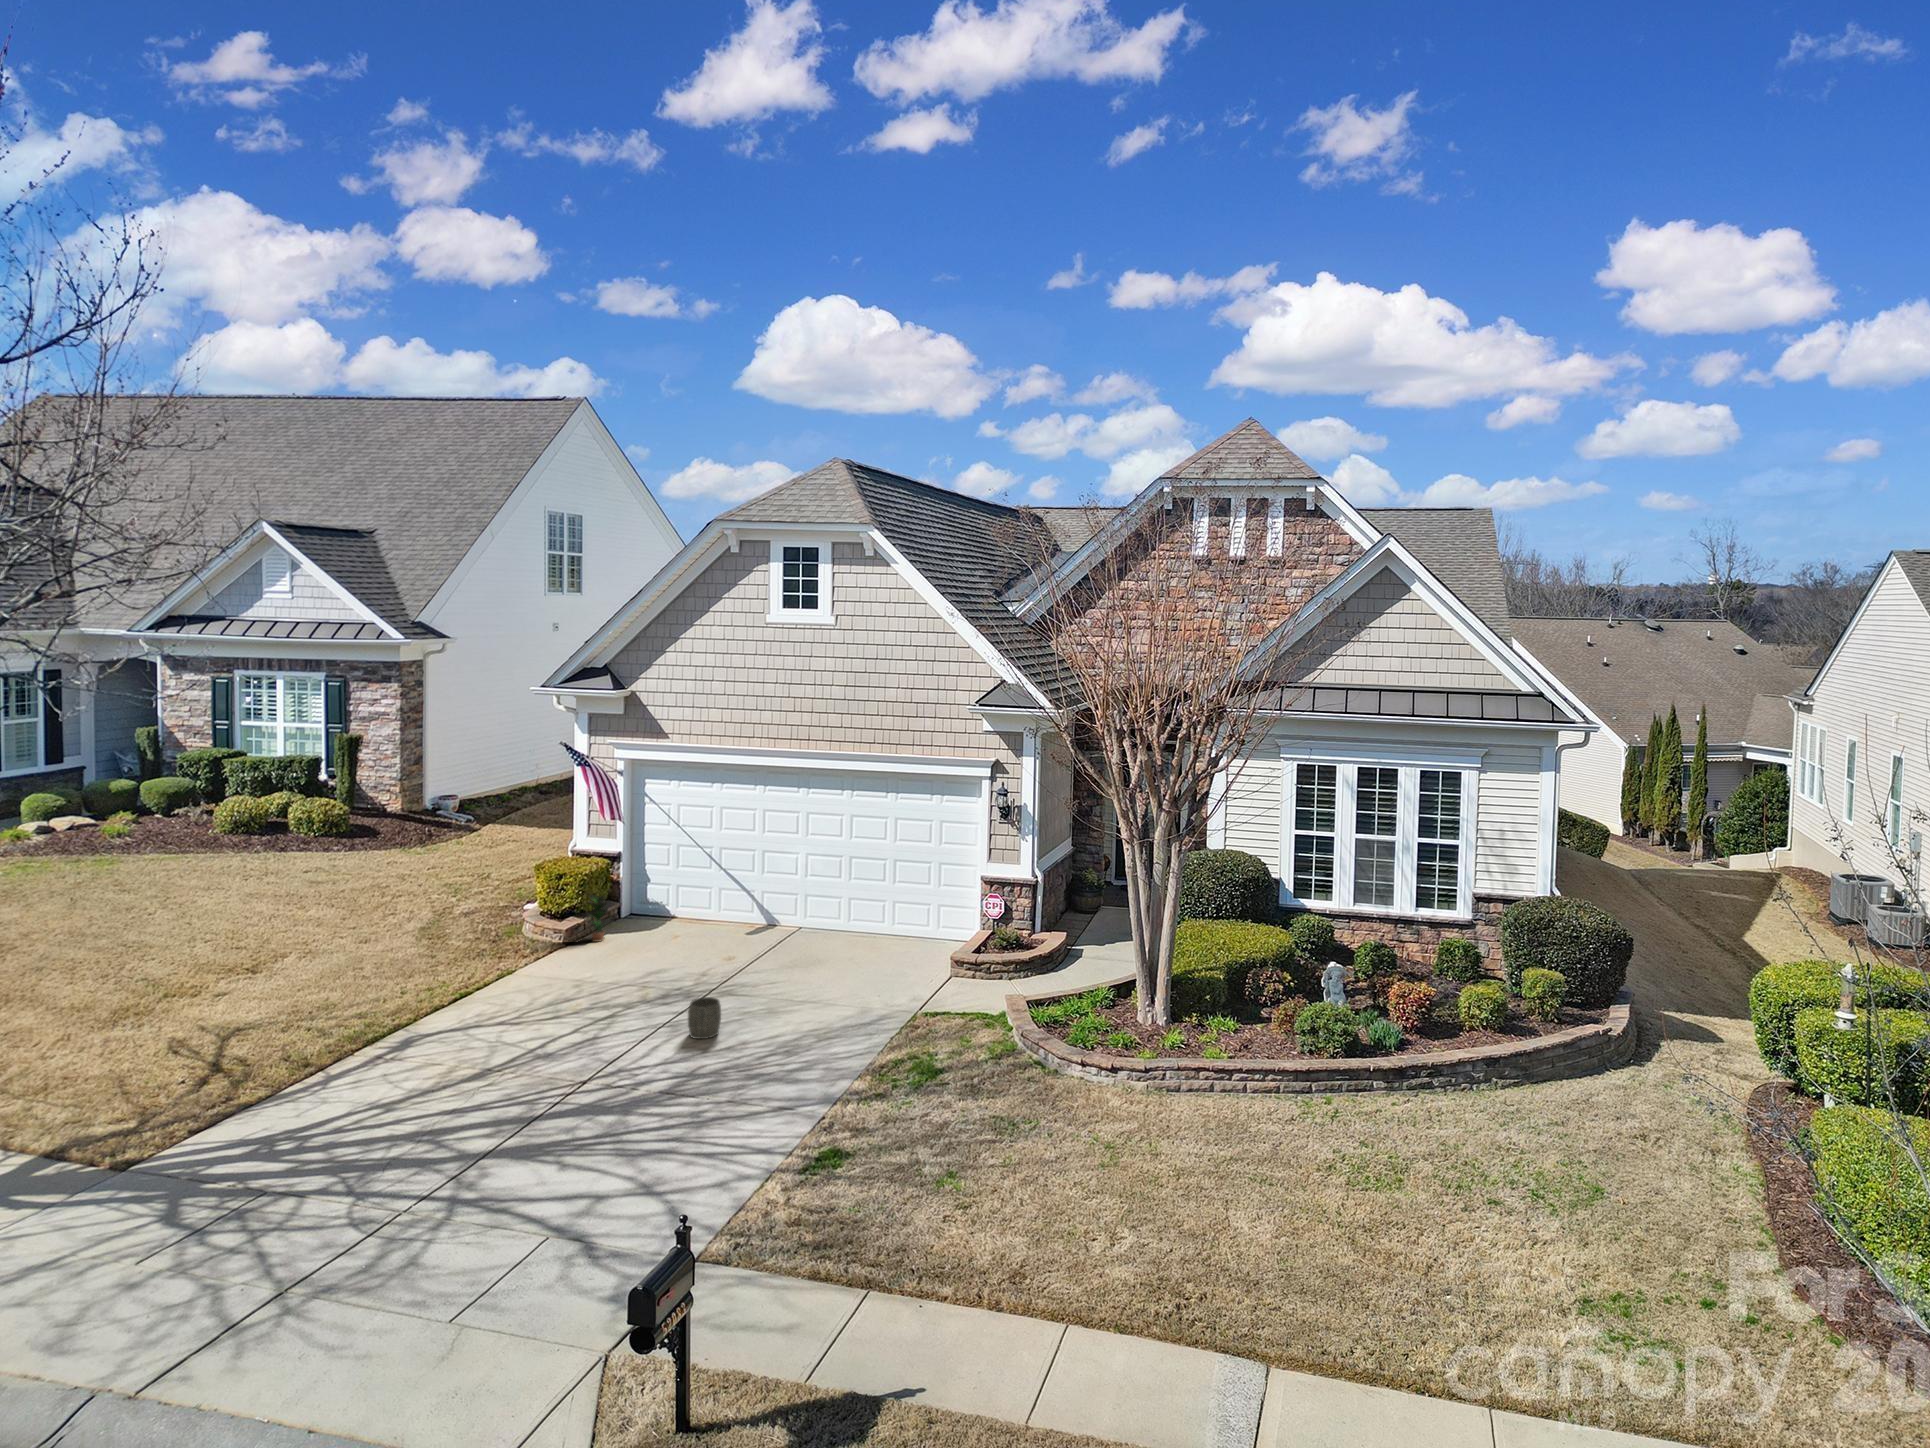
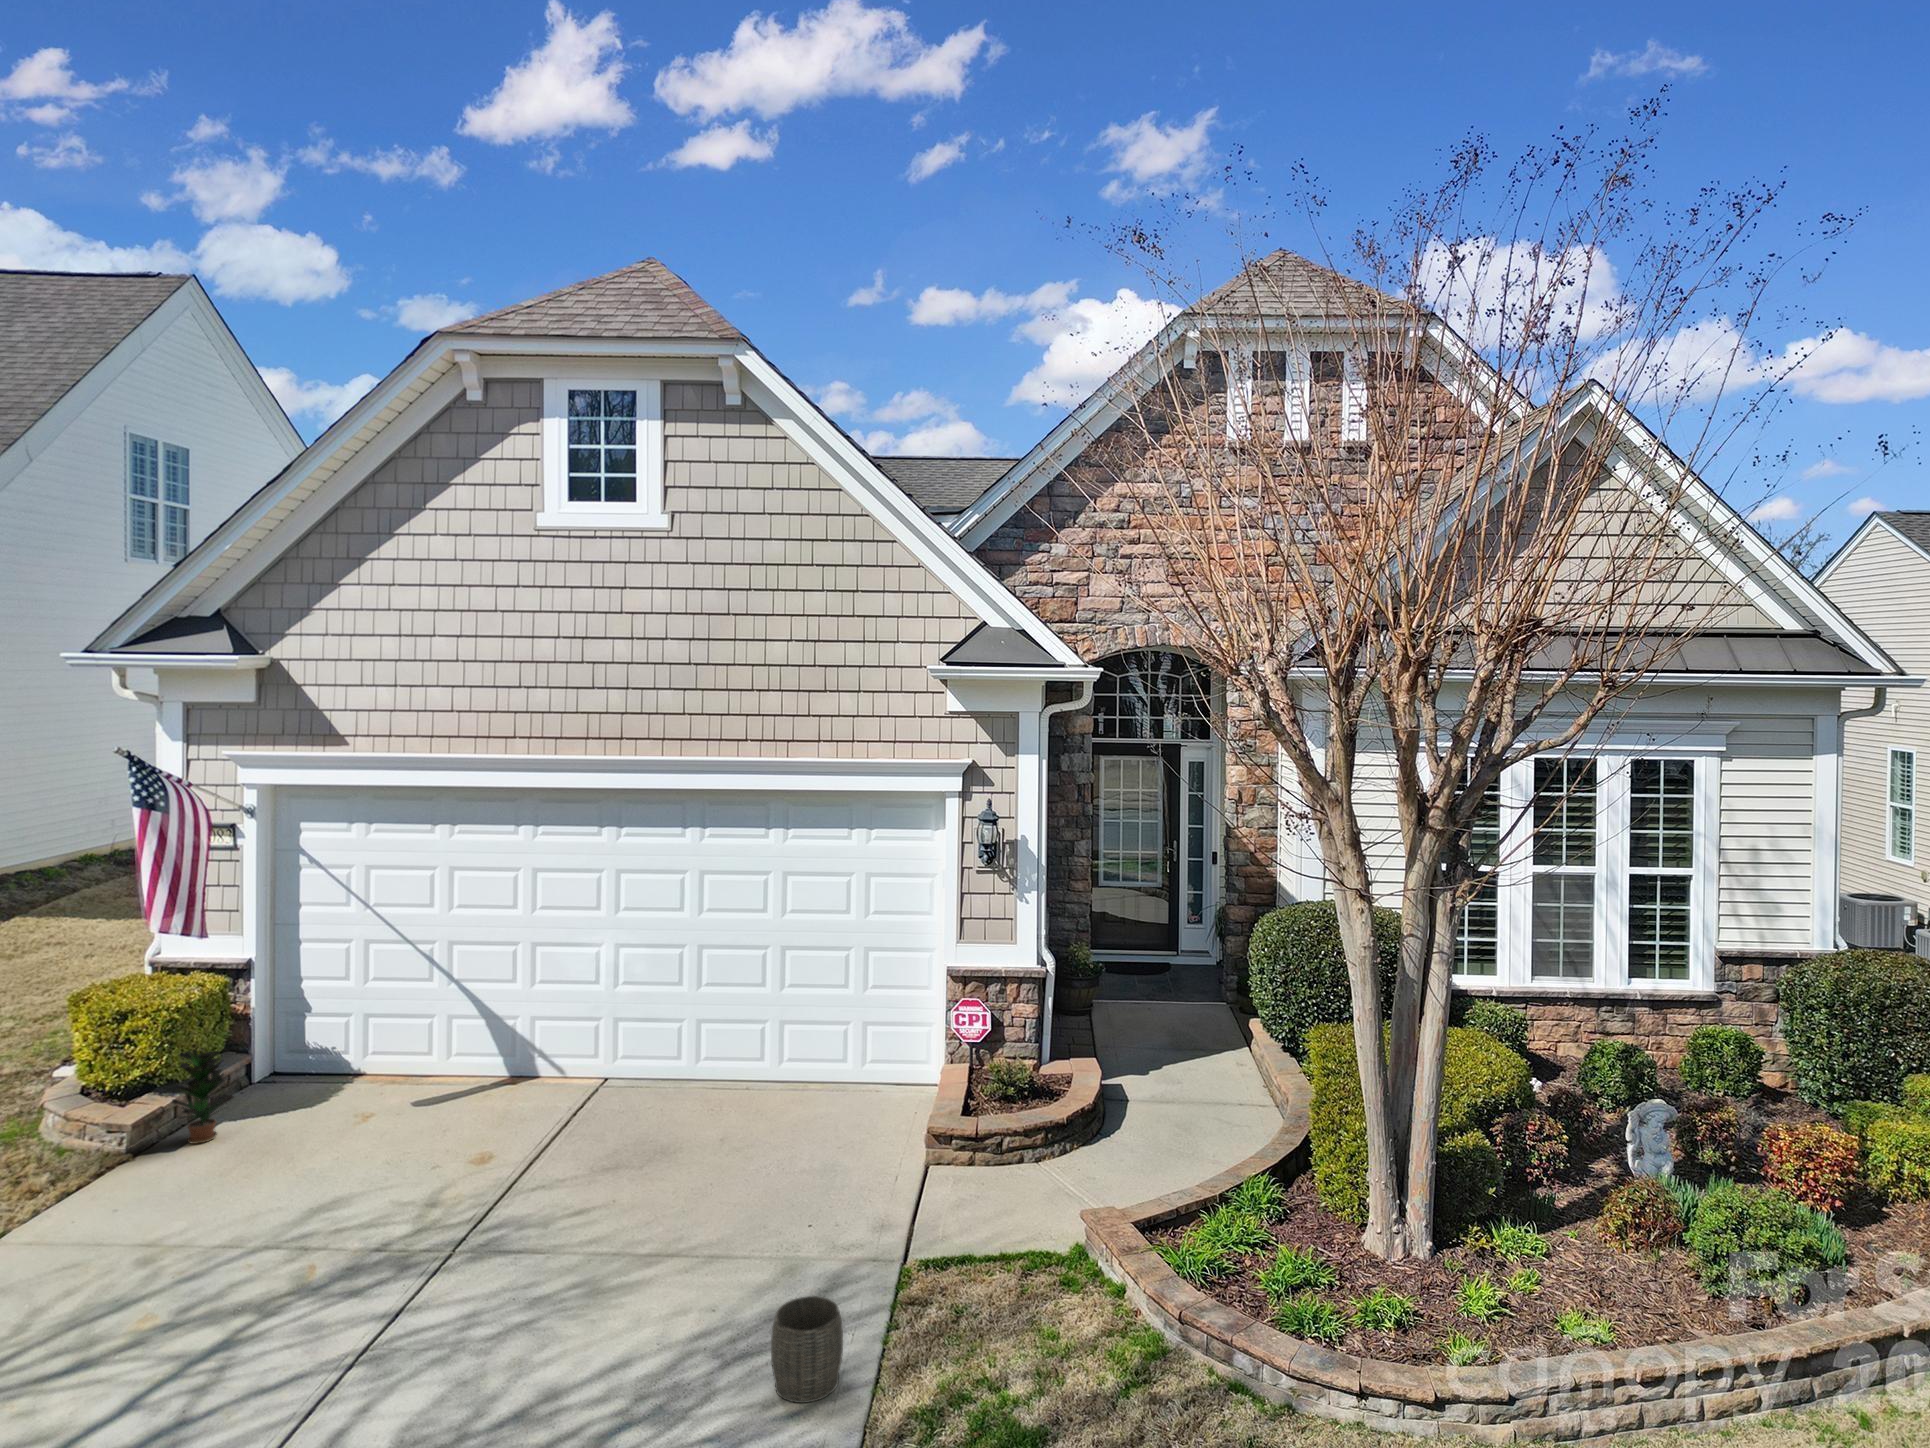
woven basket: present [688,997,721,1039] -> present [771,1296,843,1403]

